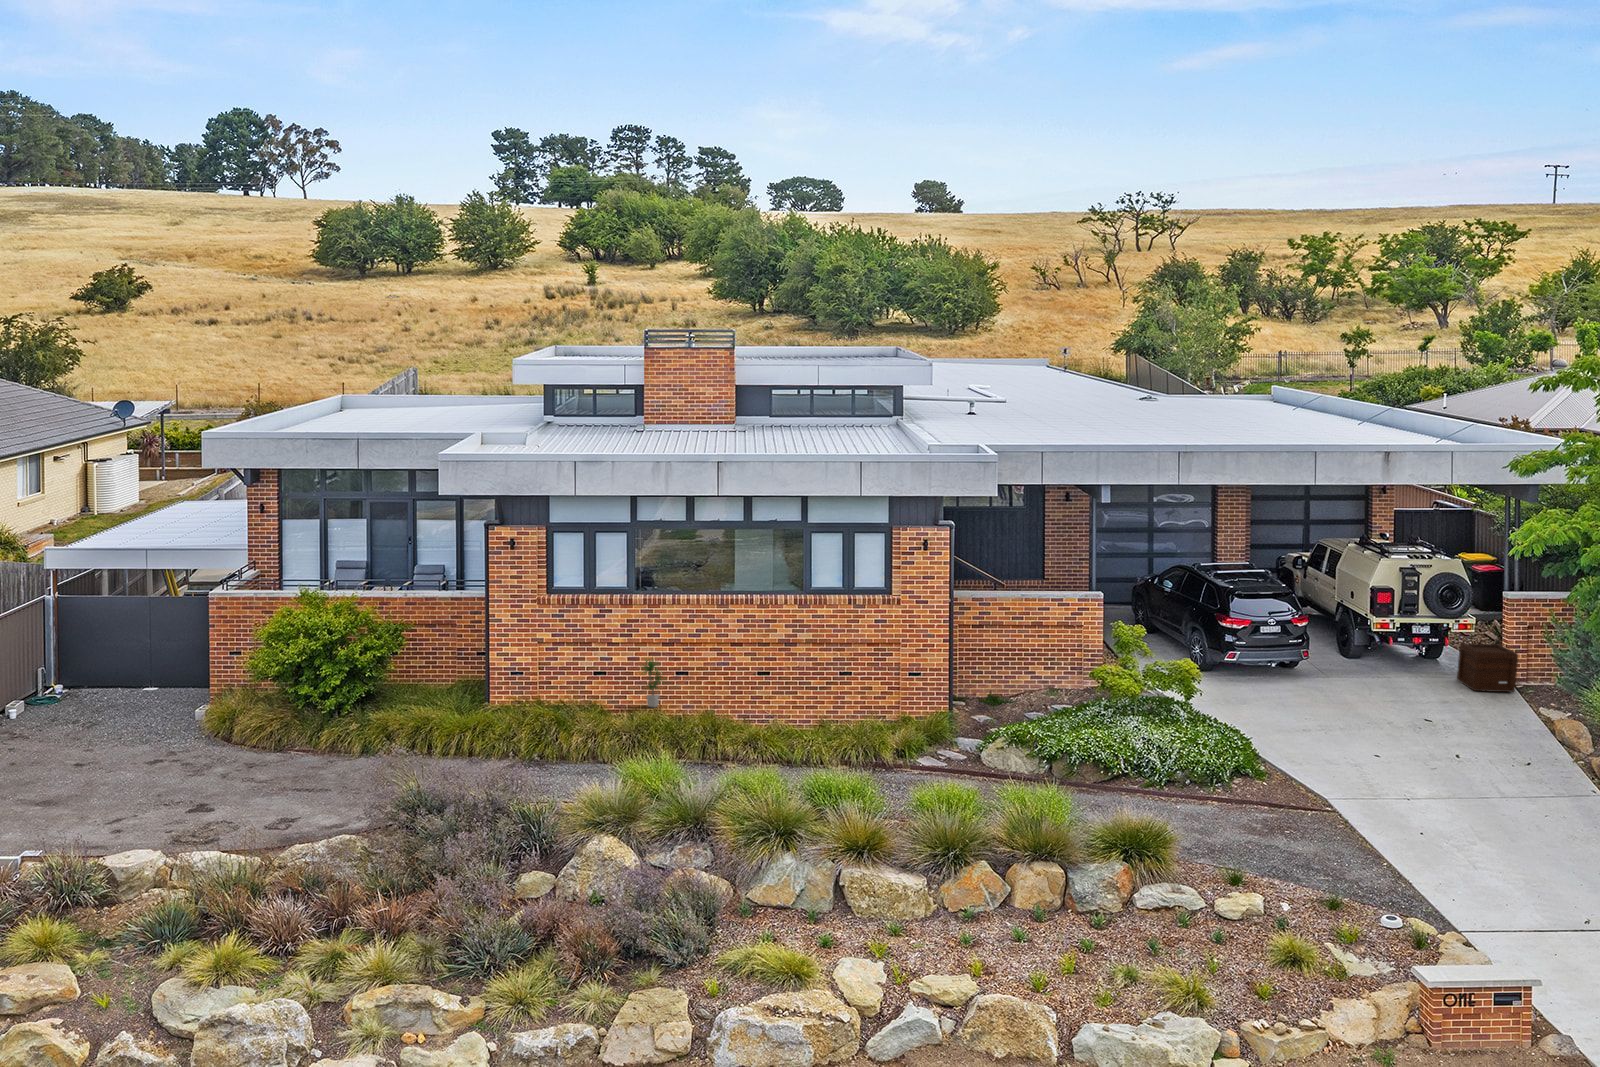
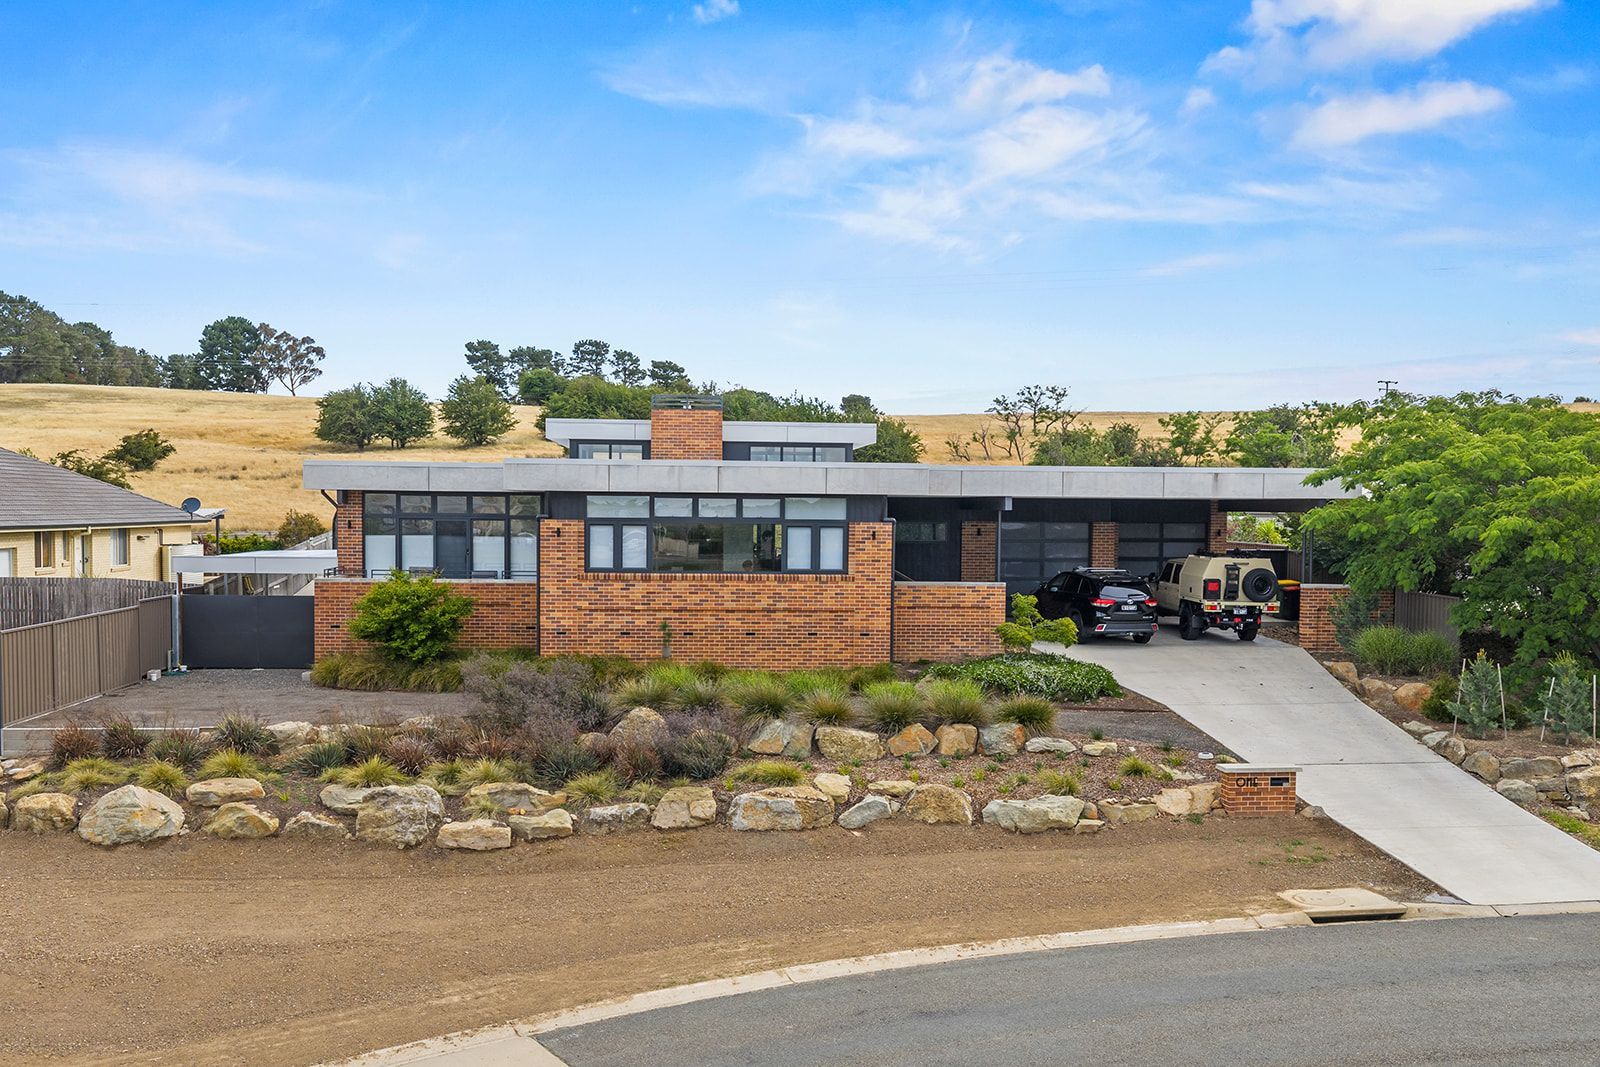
wooden crate: present [1457,643,1518,692] -> none [1269,619,1312,653]

